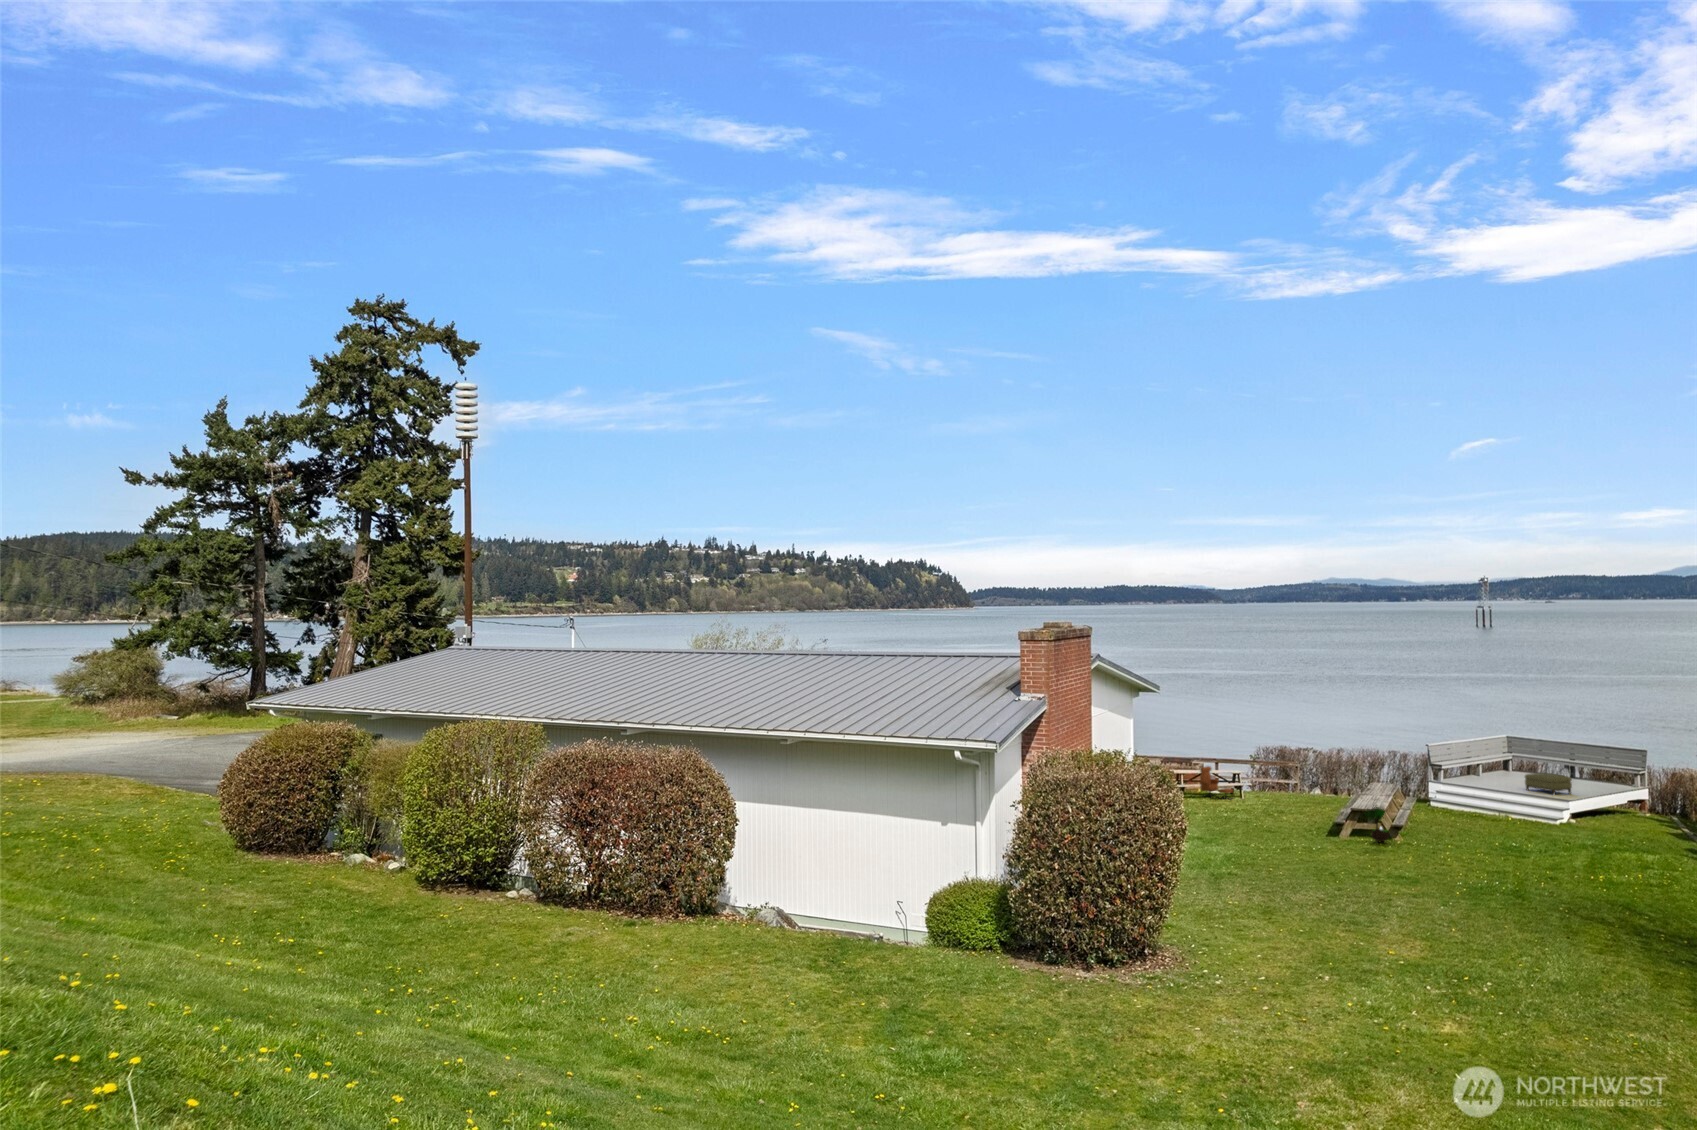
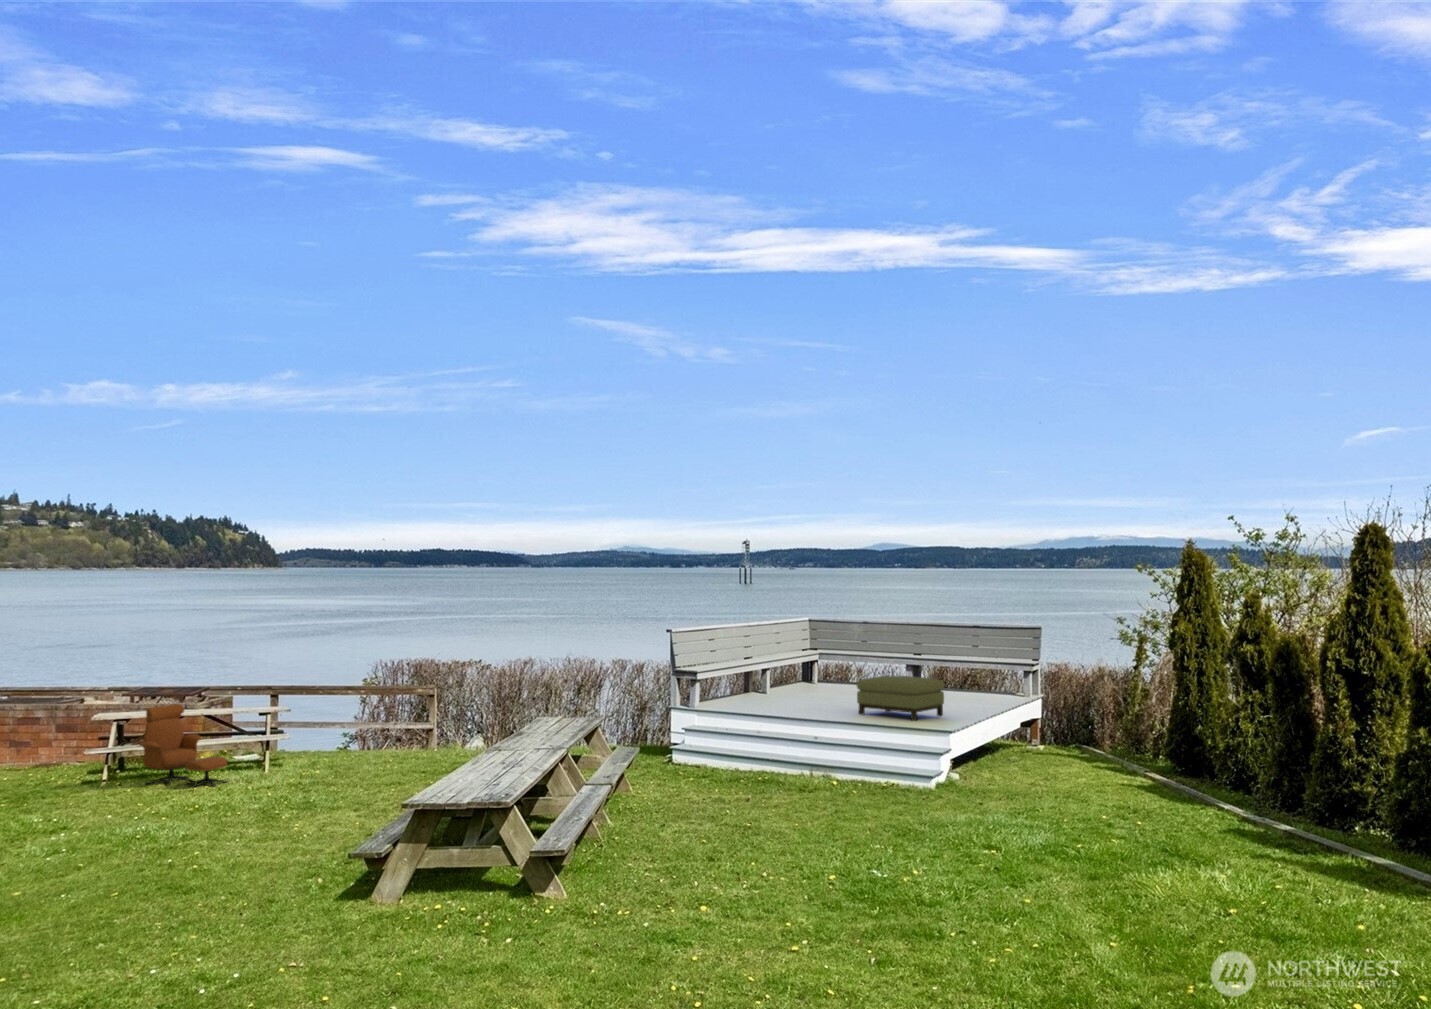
potted tree: present [1365,807,1389,842] -> none [436,782,522,917]

